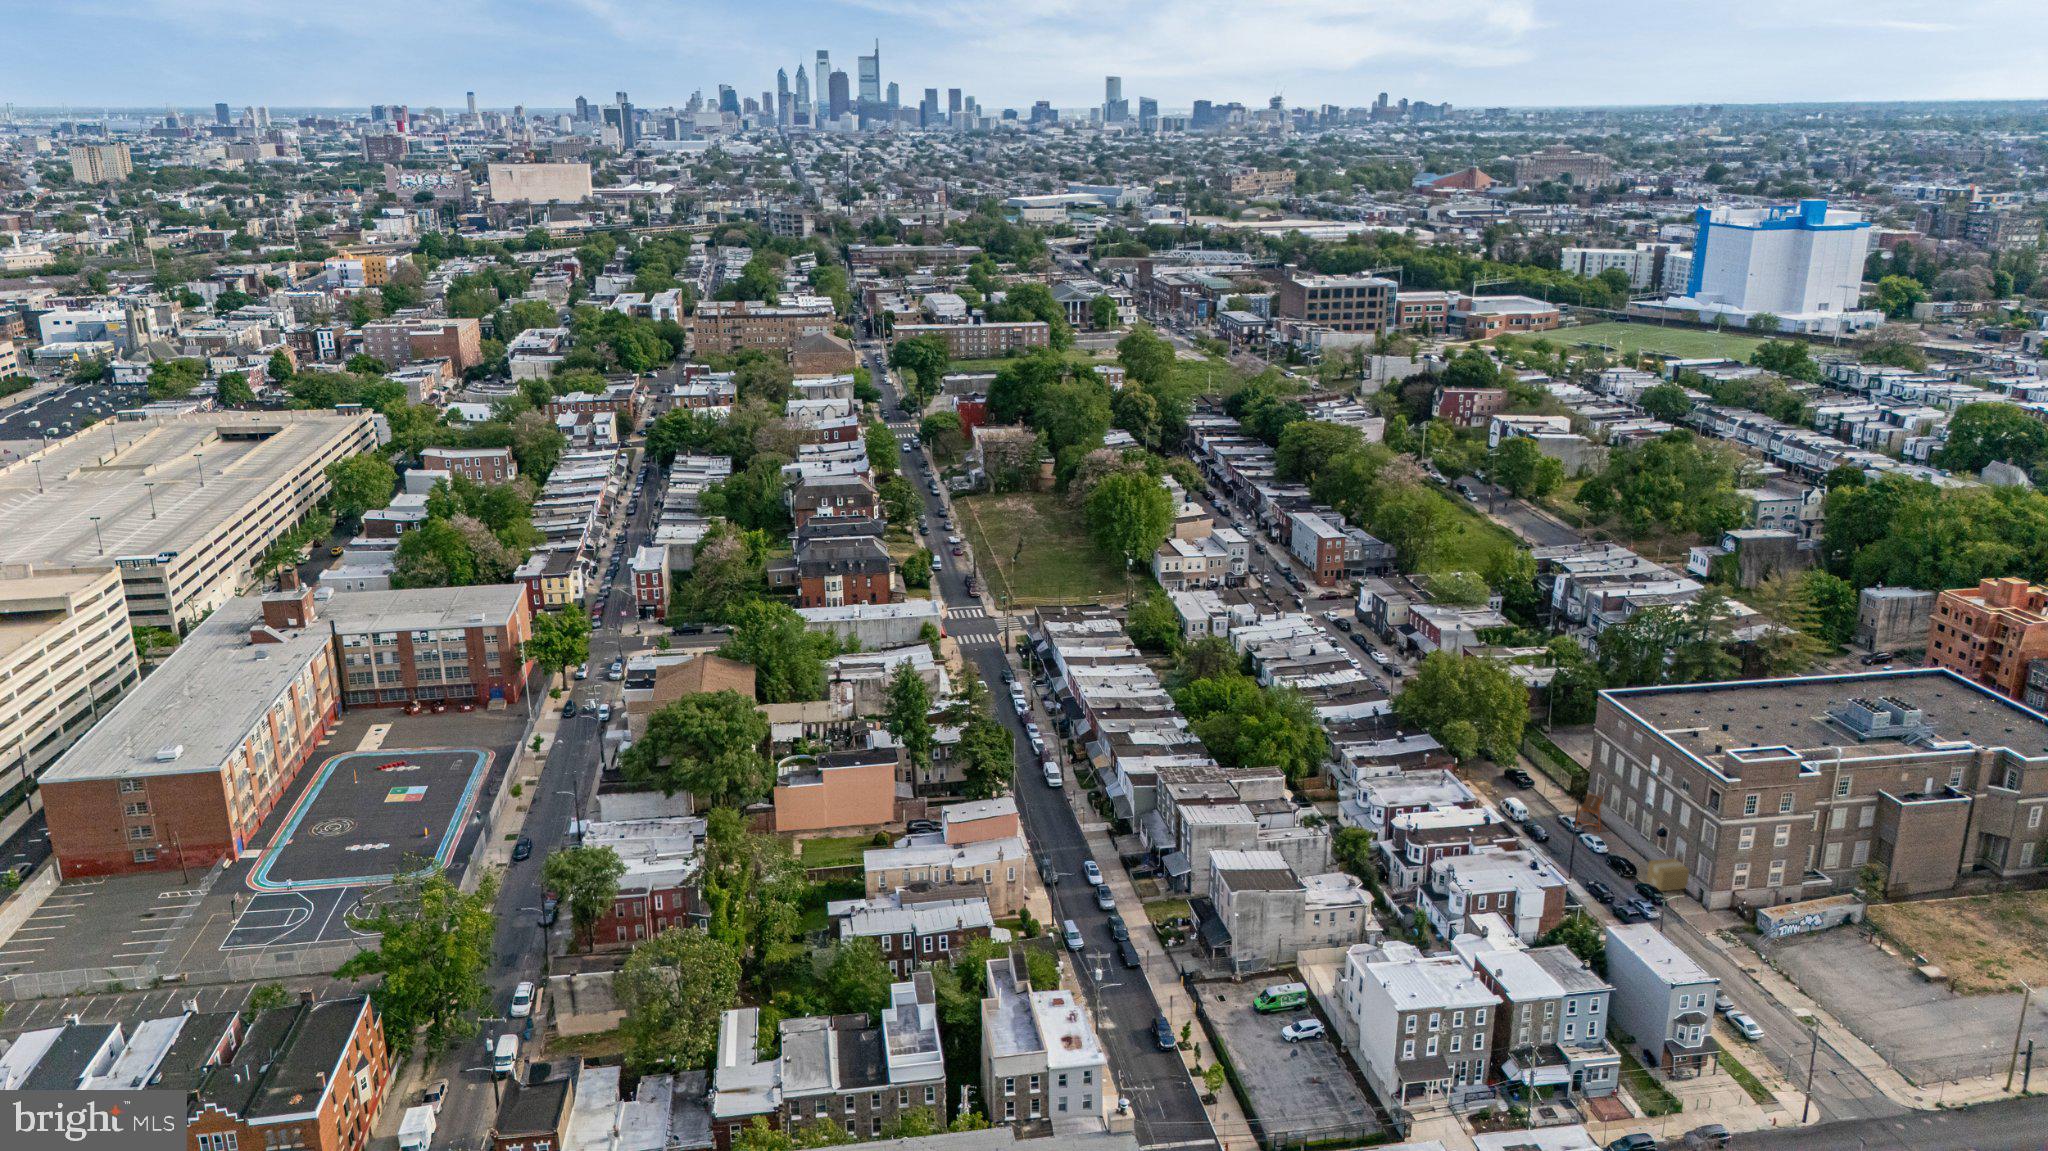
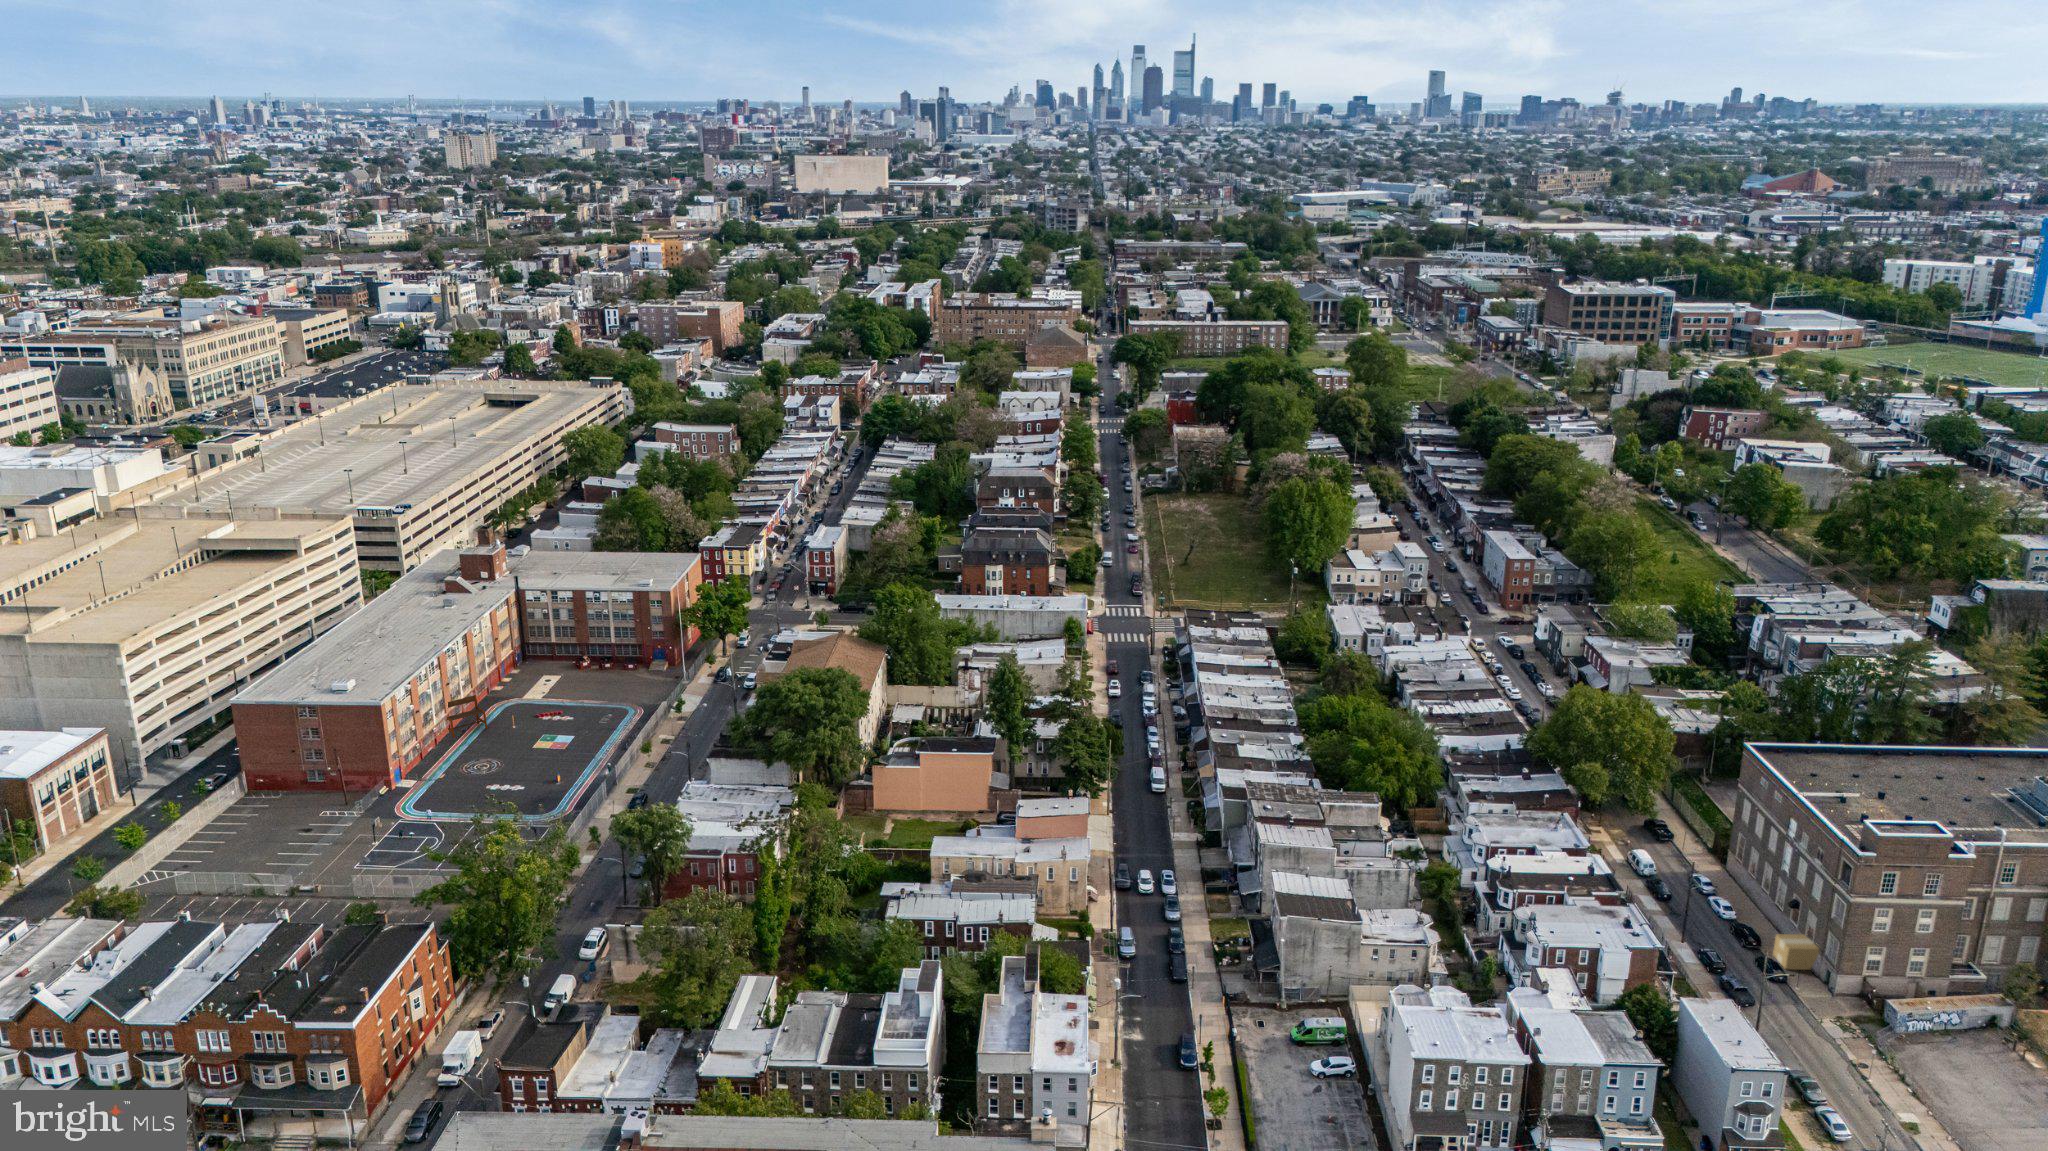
bench: present [1576,791,1605,832] -> present [447,695,488,738]

